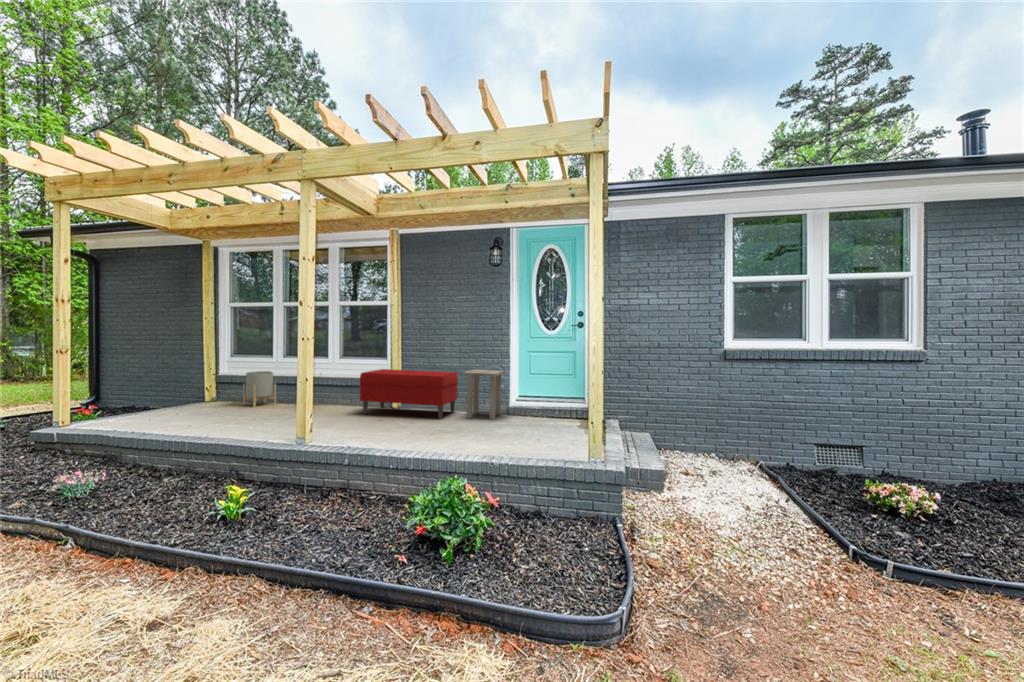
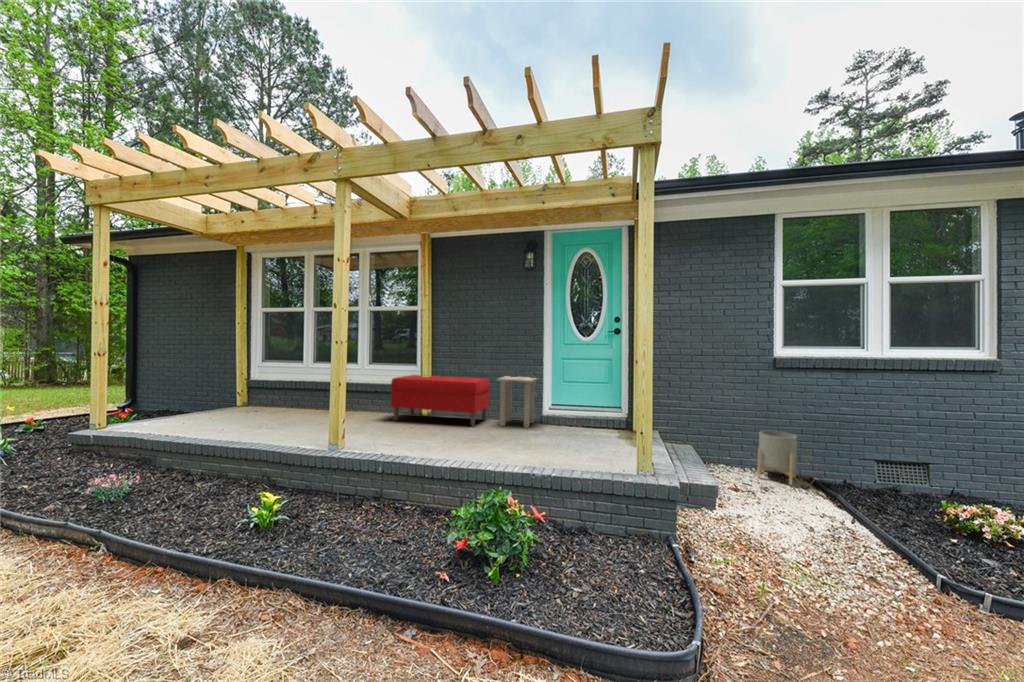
planter: present [243,371,276,407] -> present [757,431,797,485]

